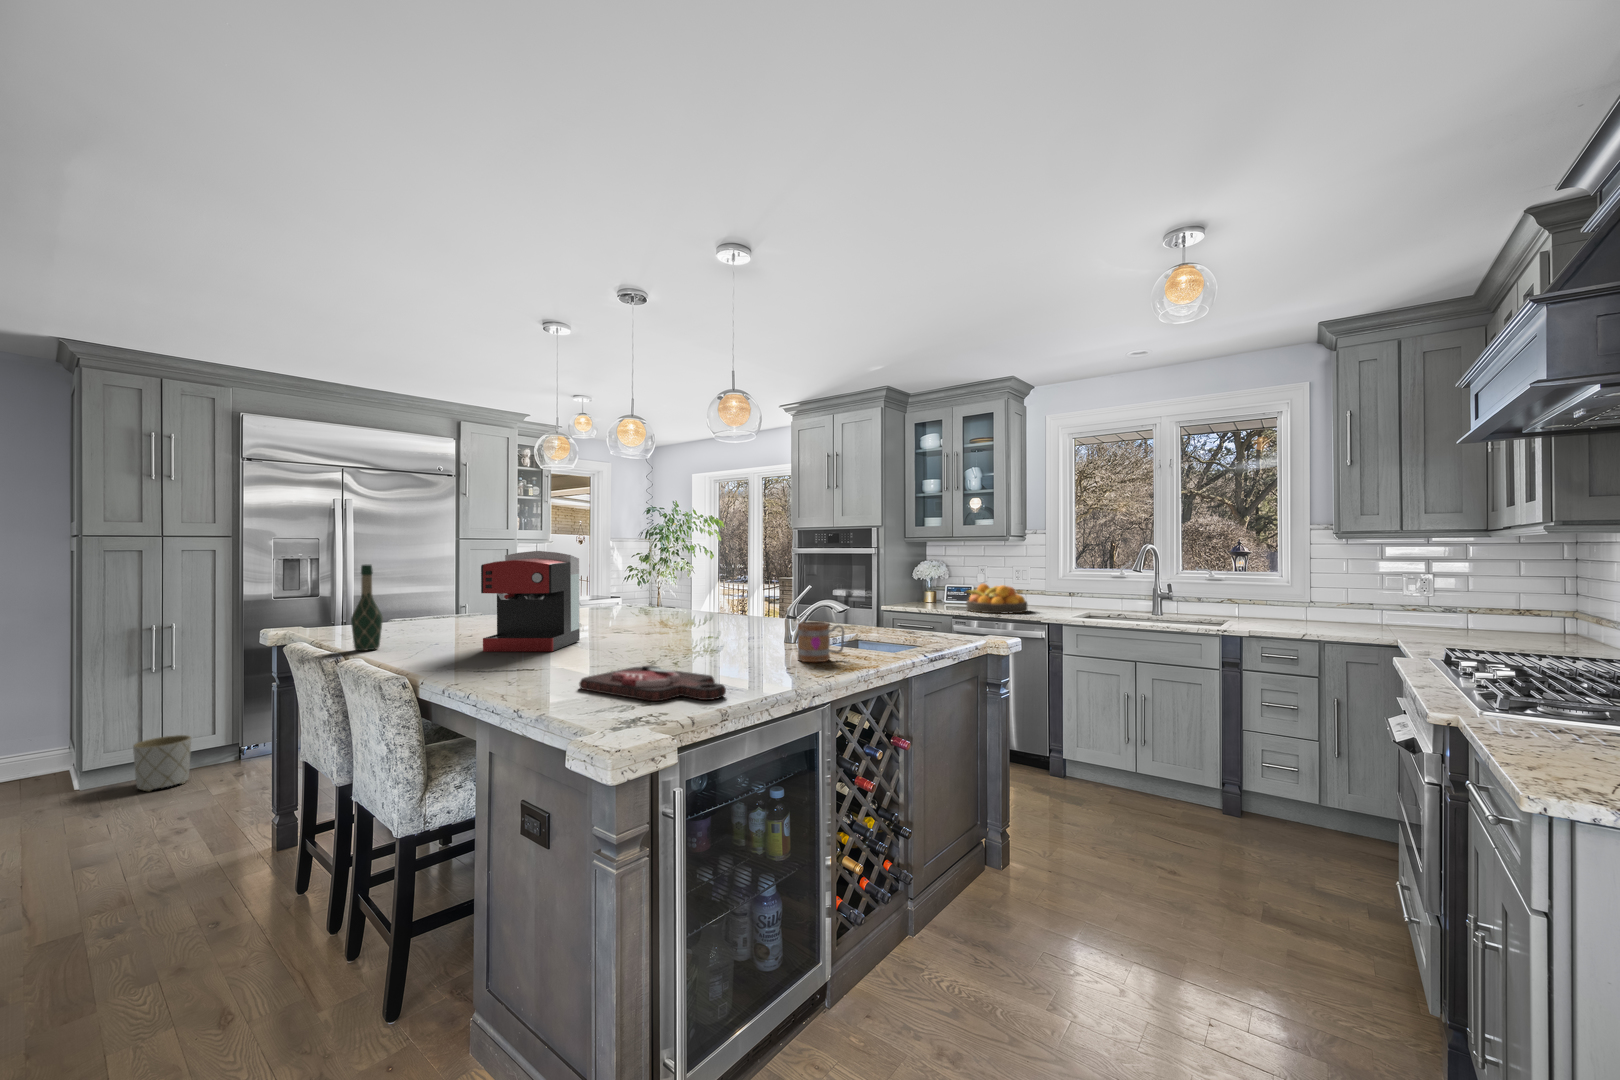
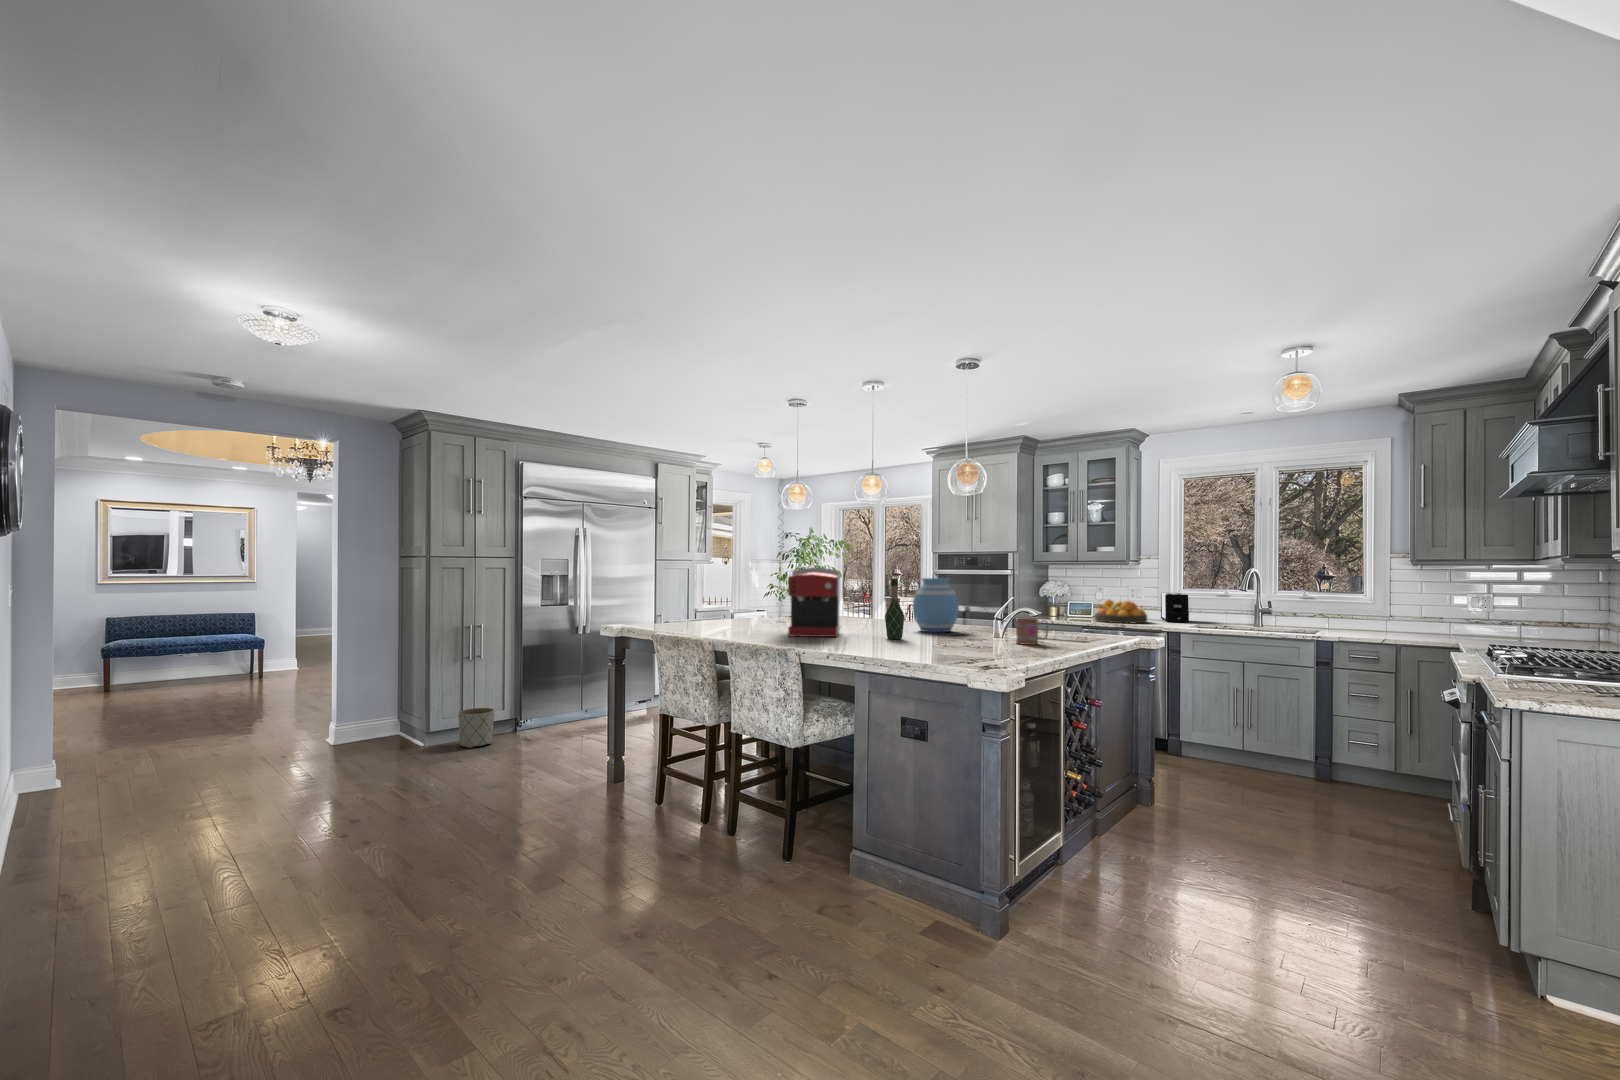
vase: none [696,563,758,637] -> present [913,578,959,632]
wine bottle: present [351,565,383,651] -> present [885,579,904,639]
toaster: none [1048,574,1077,611] -> present [1161,593,1189,623]
cutting board: present [580,665,726,701] -> none [905,641,1006,657]

